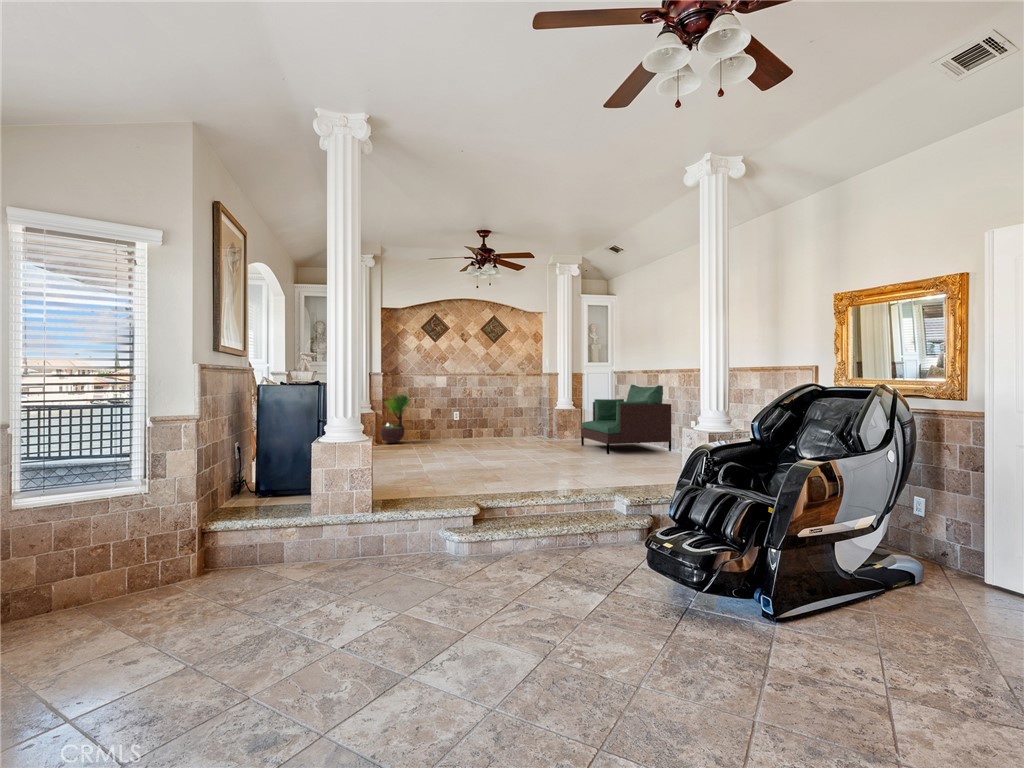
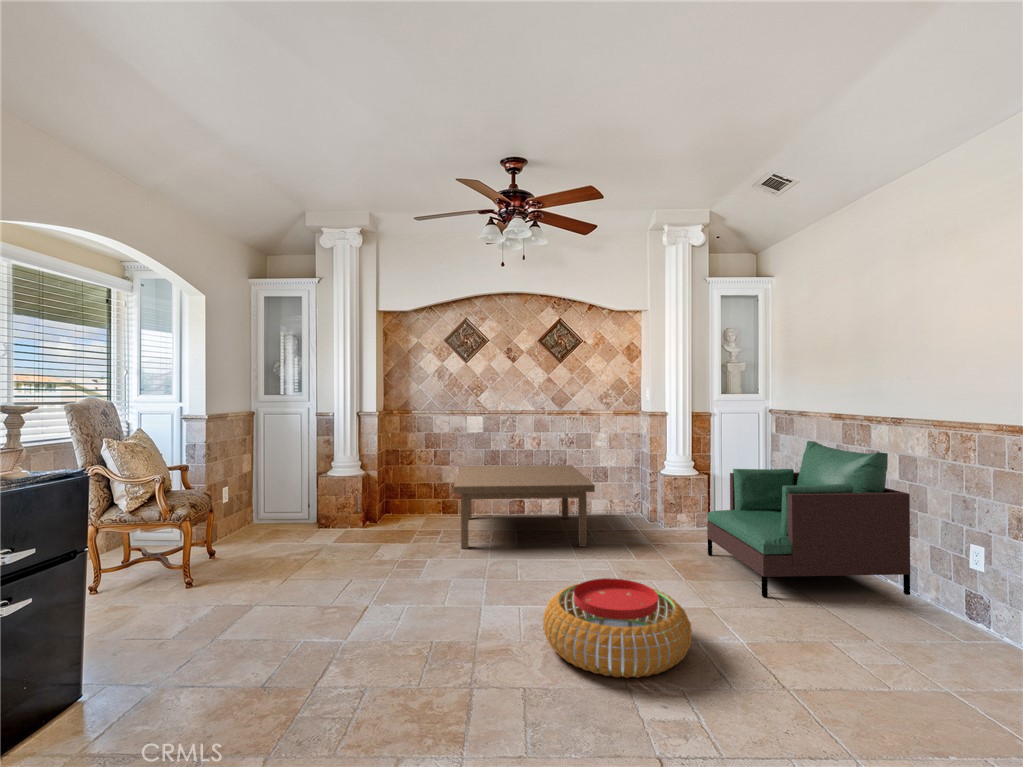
potted tree: present [380,395,410,443] -> none [373,439,423,525]
coffee table: none [433,407,522,449] -> present [454,465,595,549]
pouf: none [512,440,577,470] -> present [543,578,692,678]

